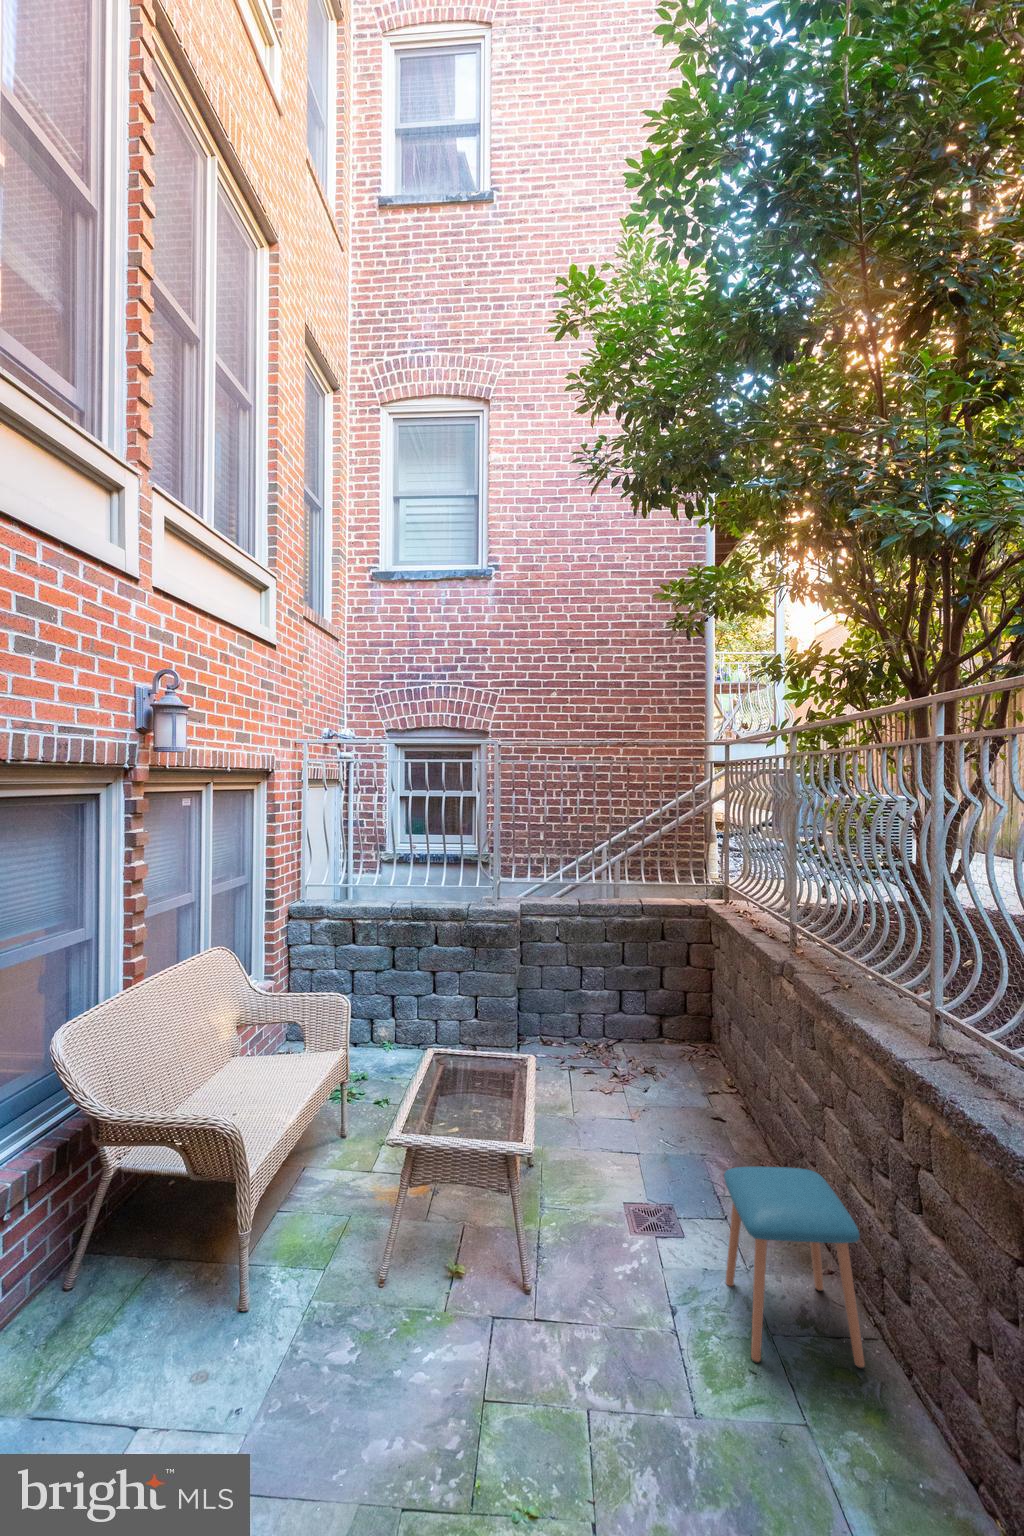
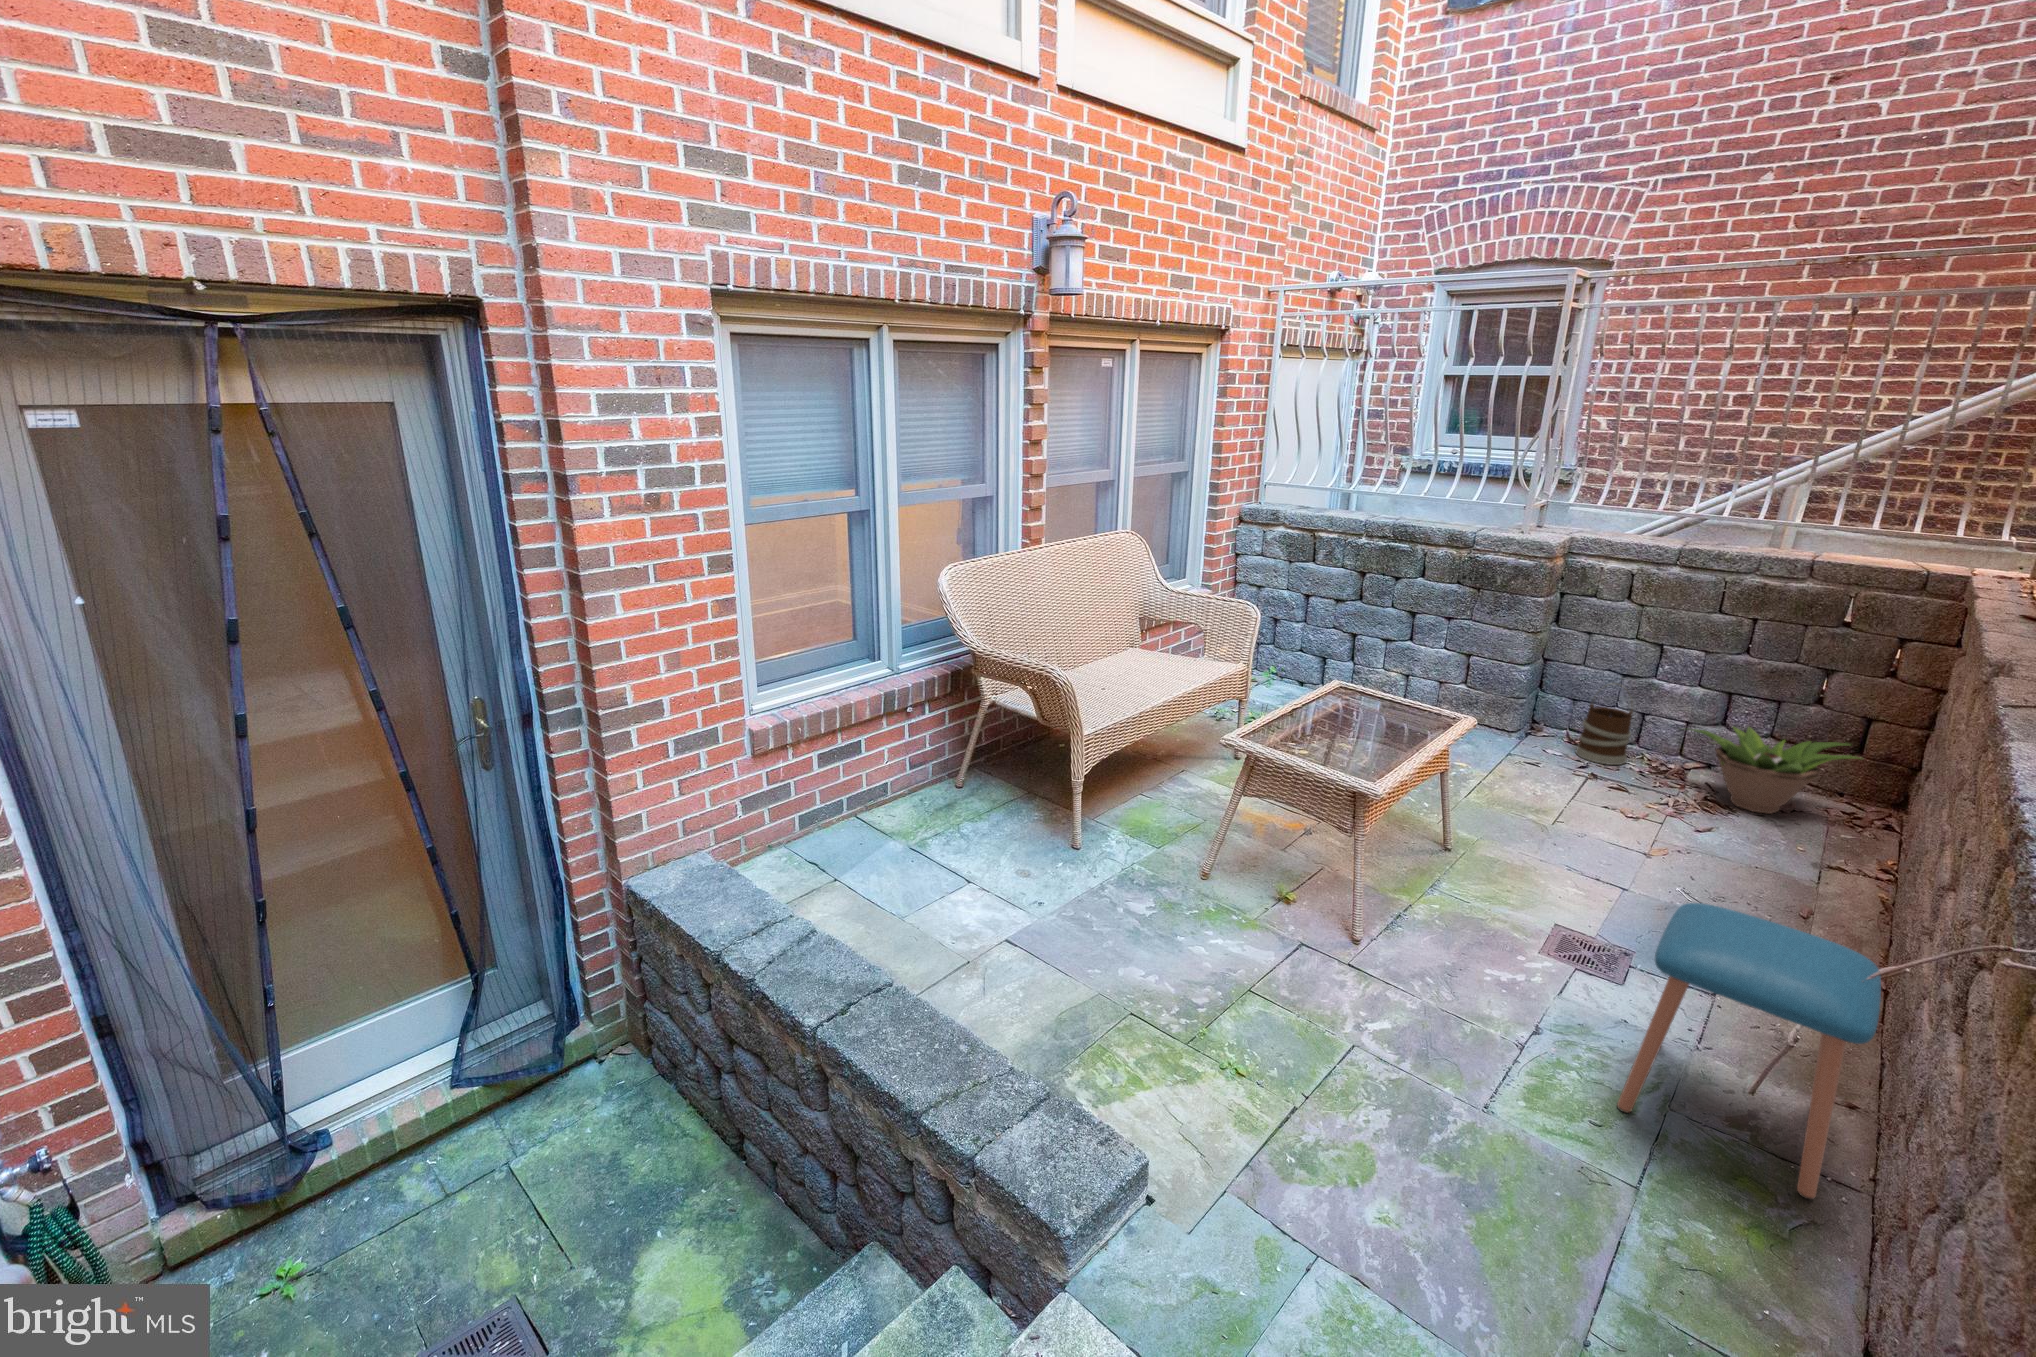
wooden bucket: none [553,999,582,1057] -> present [1576,686,1633,765]
decorative plant: none [606,1010,694,1067] -> present [1693,727,1860,814]

